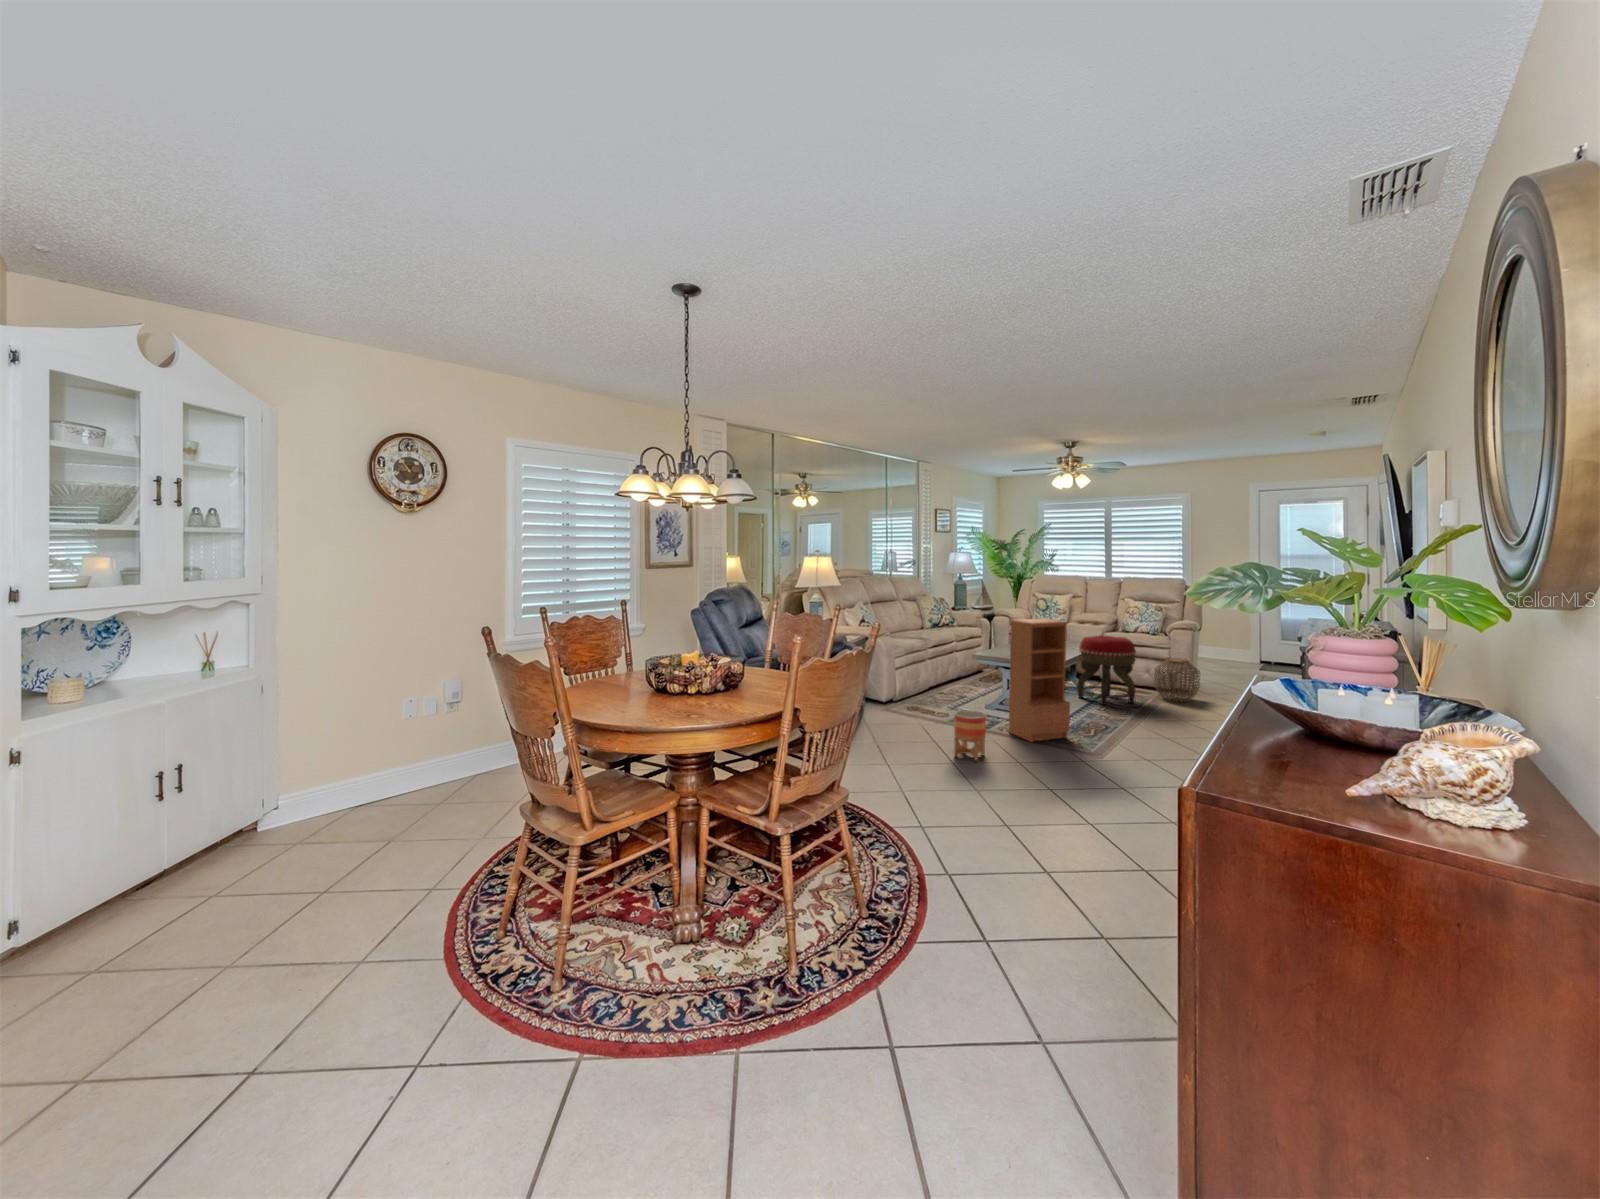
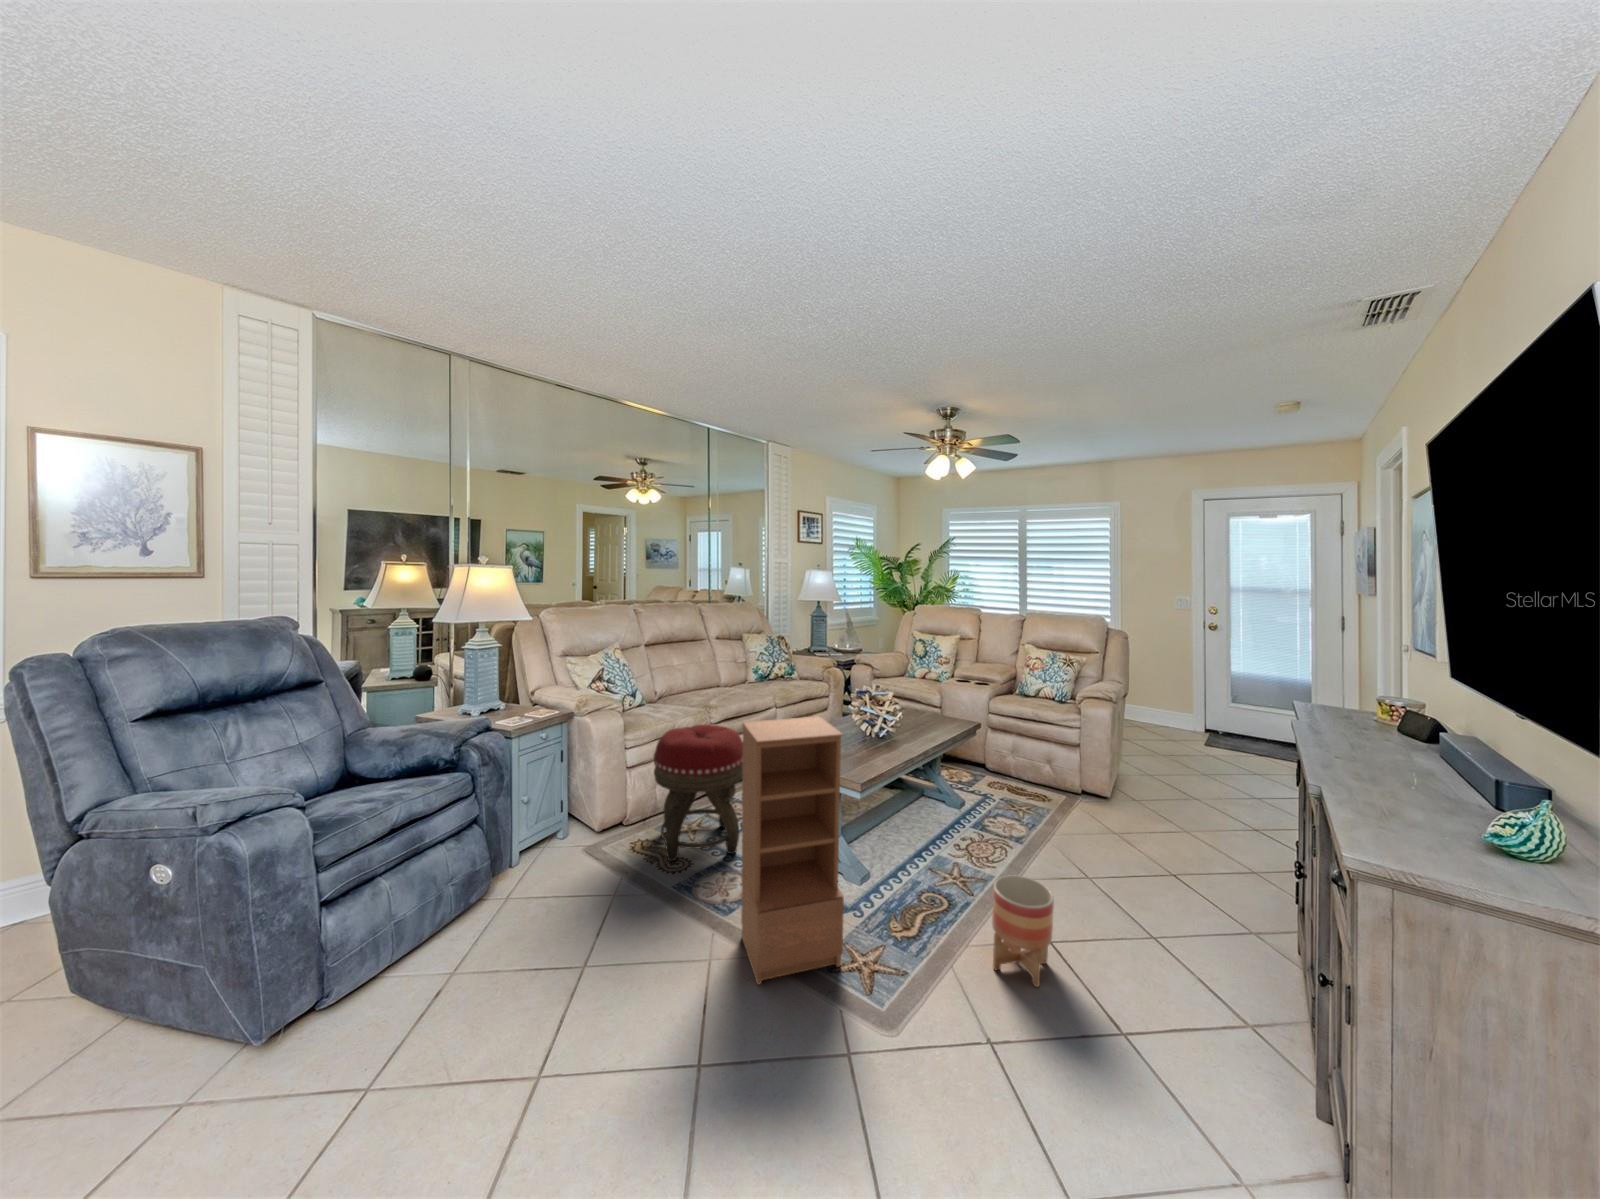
footstool: present [1077,635,1136,705] -> present [654,725,743,861]
woven basket: present [1154,658,1200,702] -> none [1051,752,1122,829]
planter: present [954,710,986,761] -> present [992,876,1054,987]

